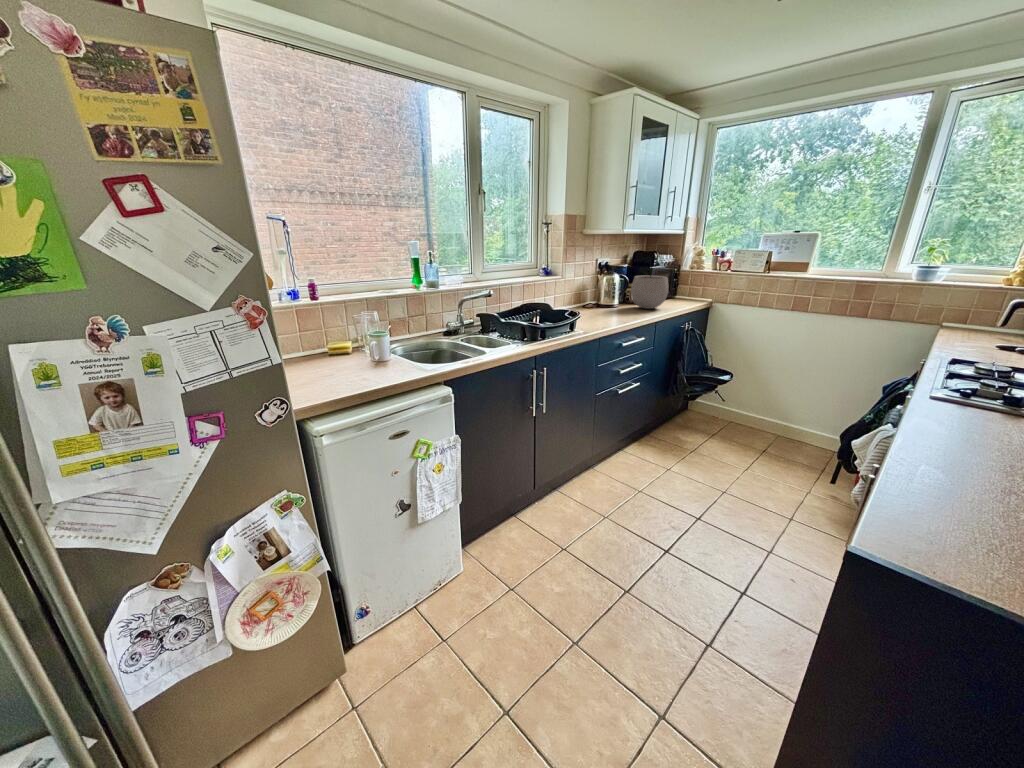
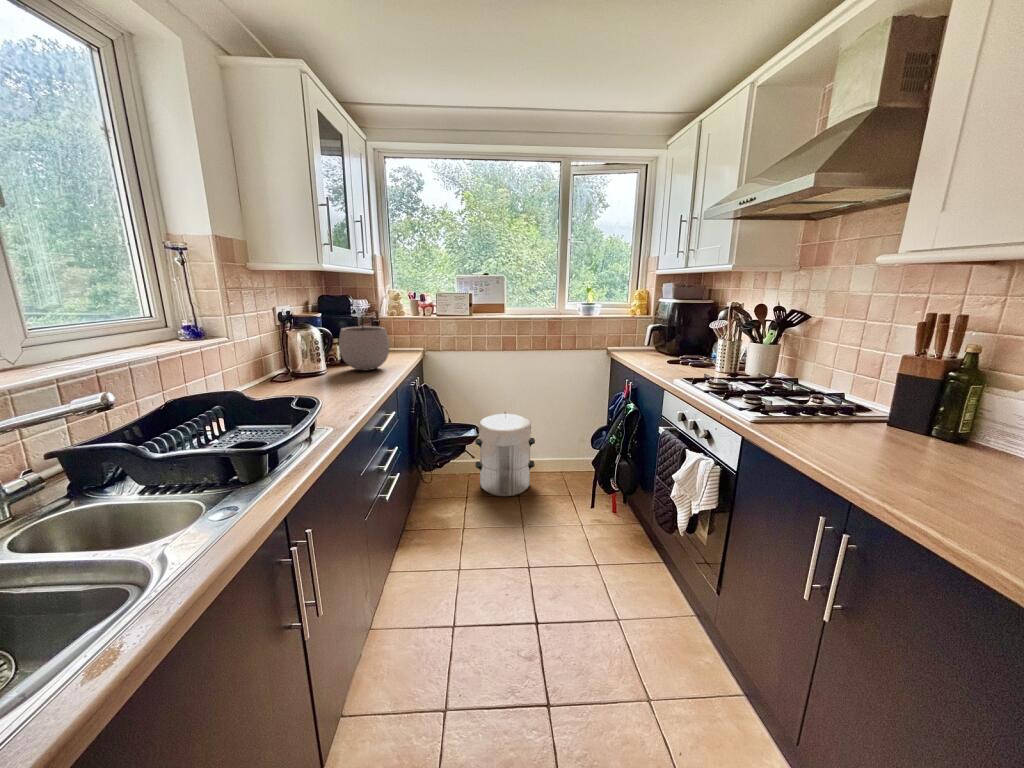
waste bin: none [731,369,801,447] -> present [475,412,535,496]

